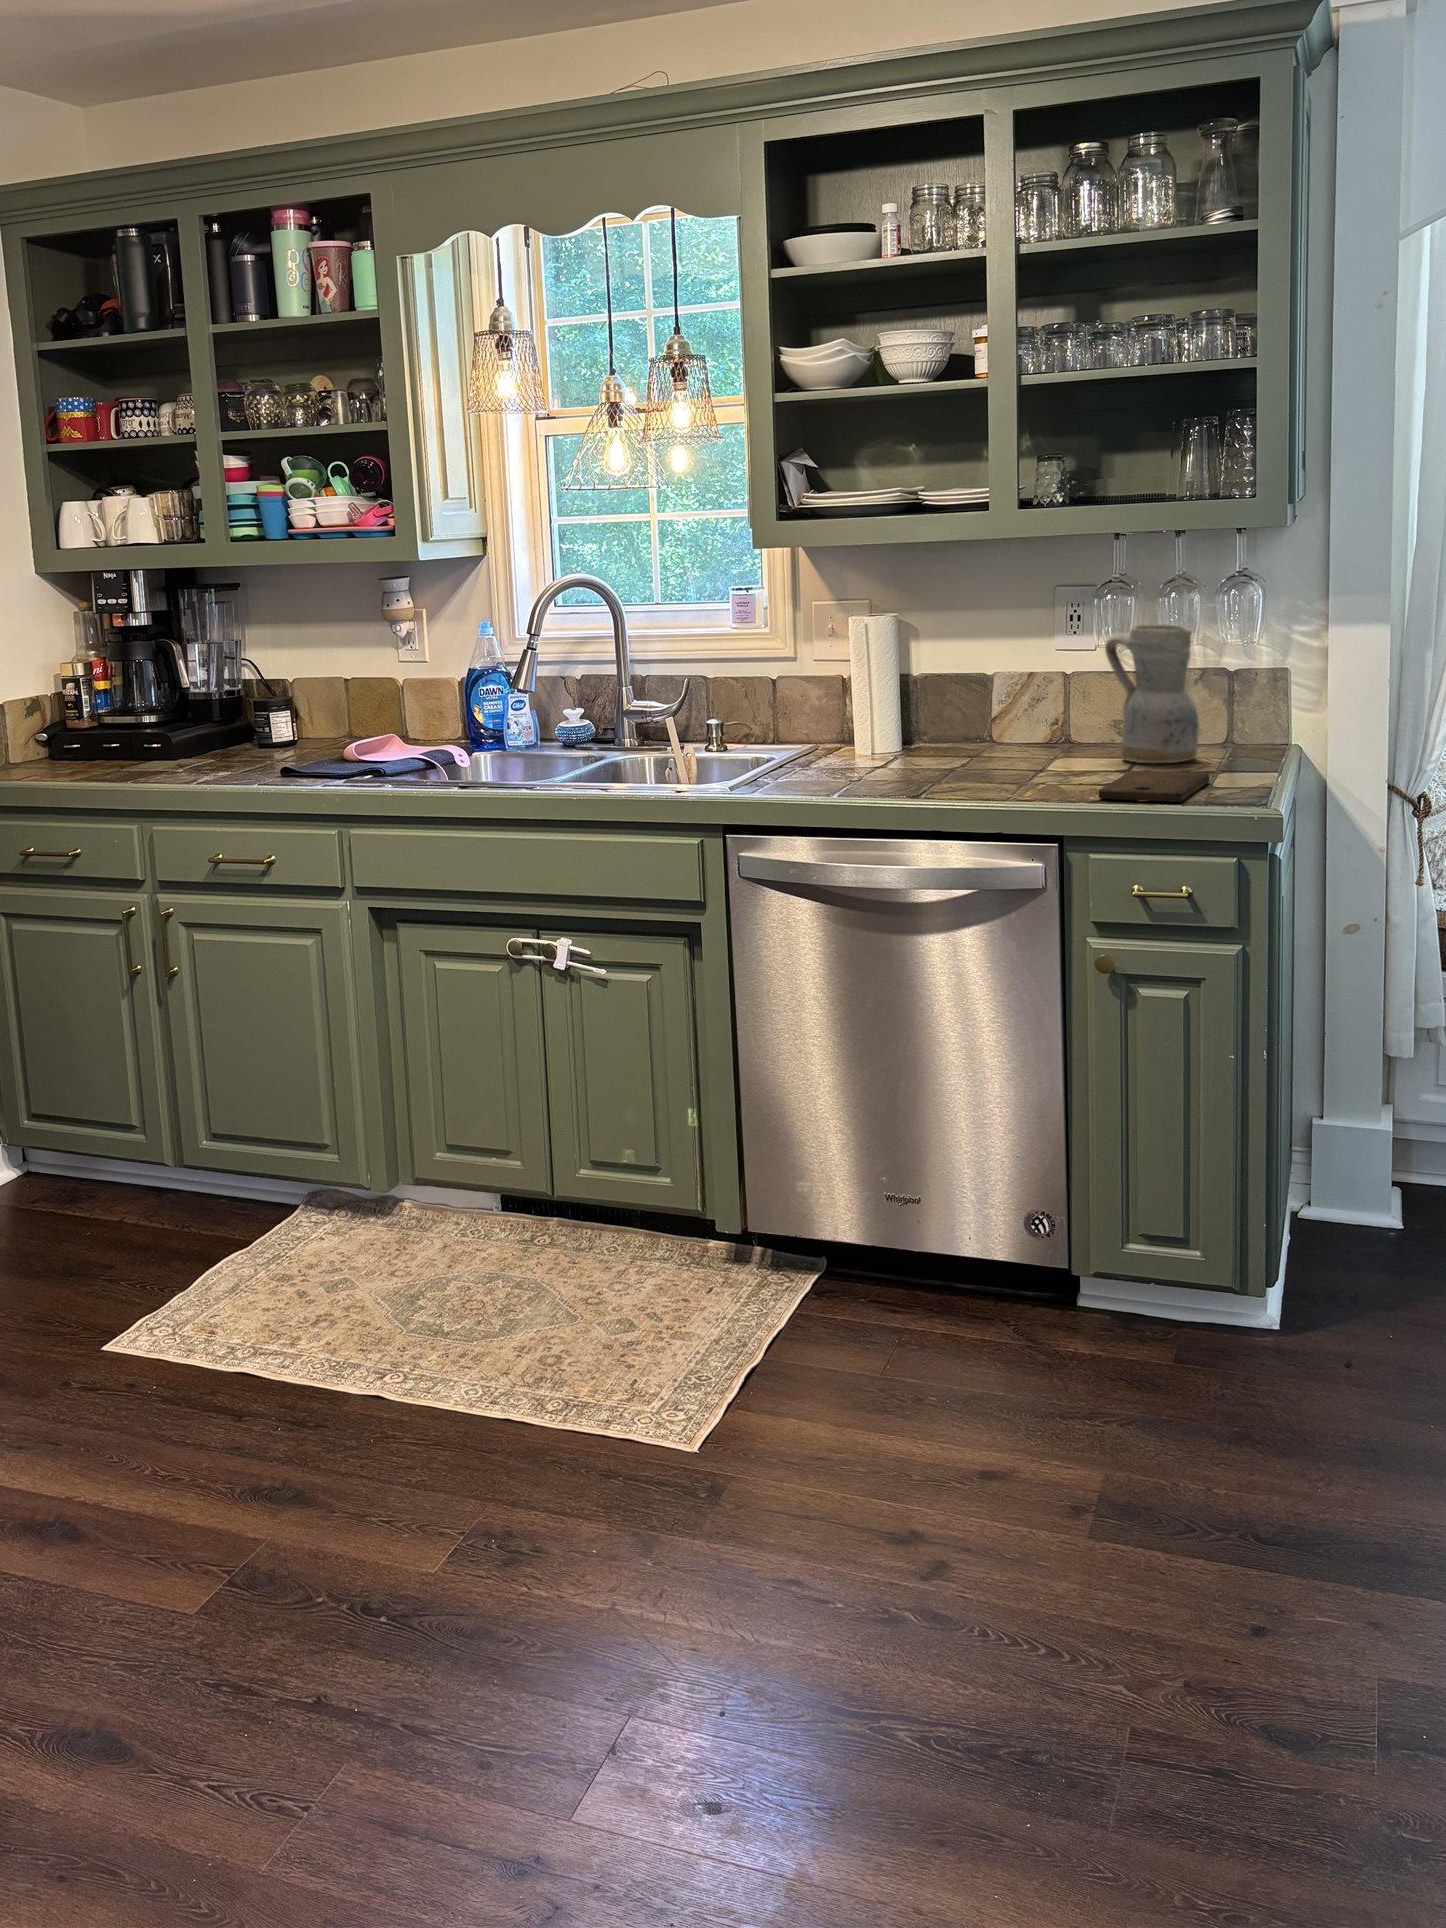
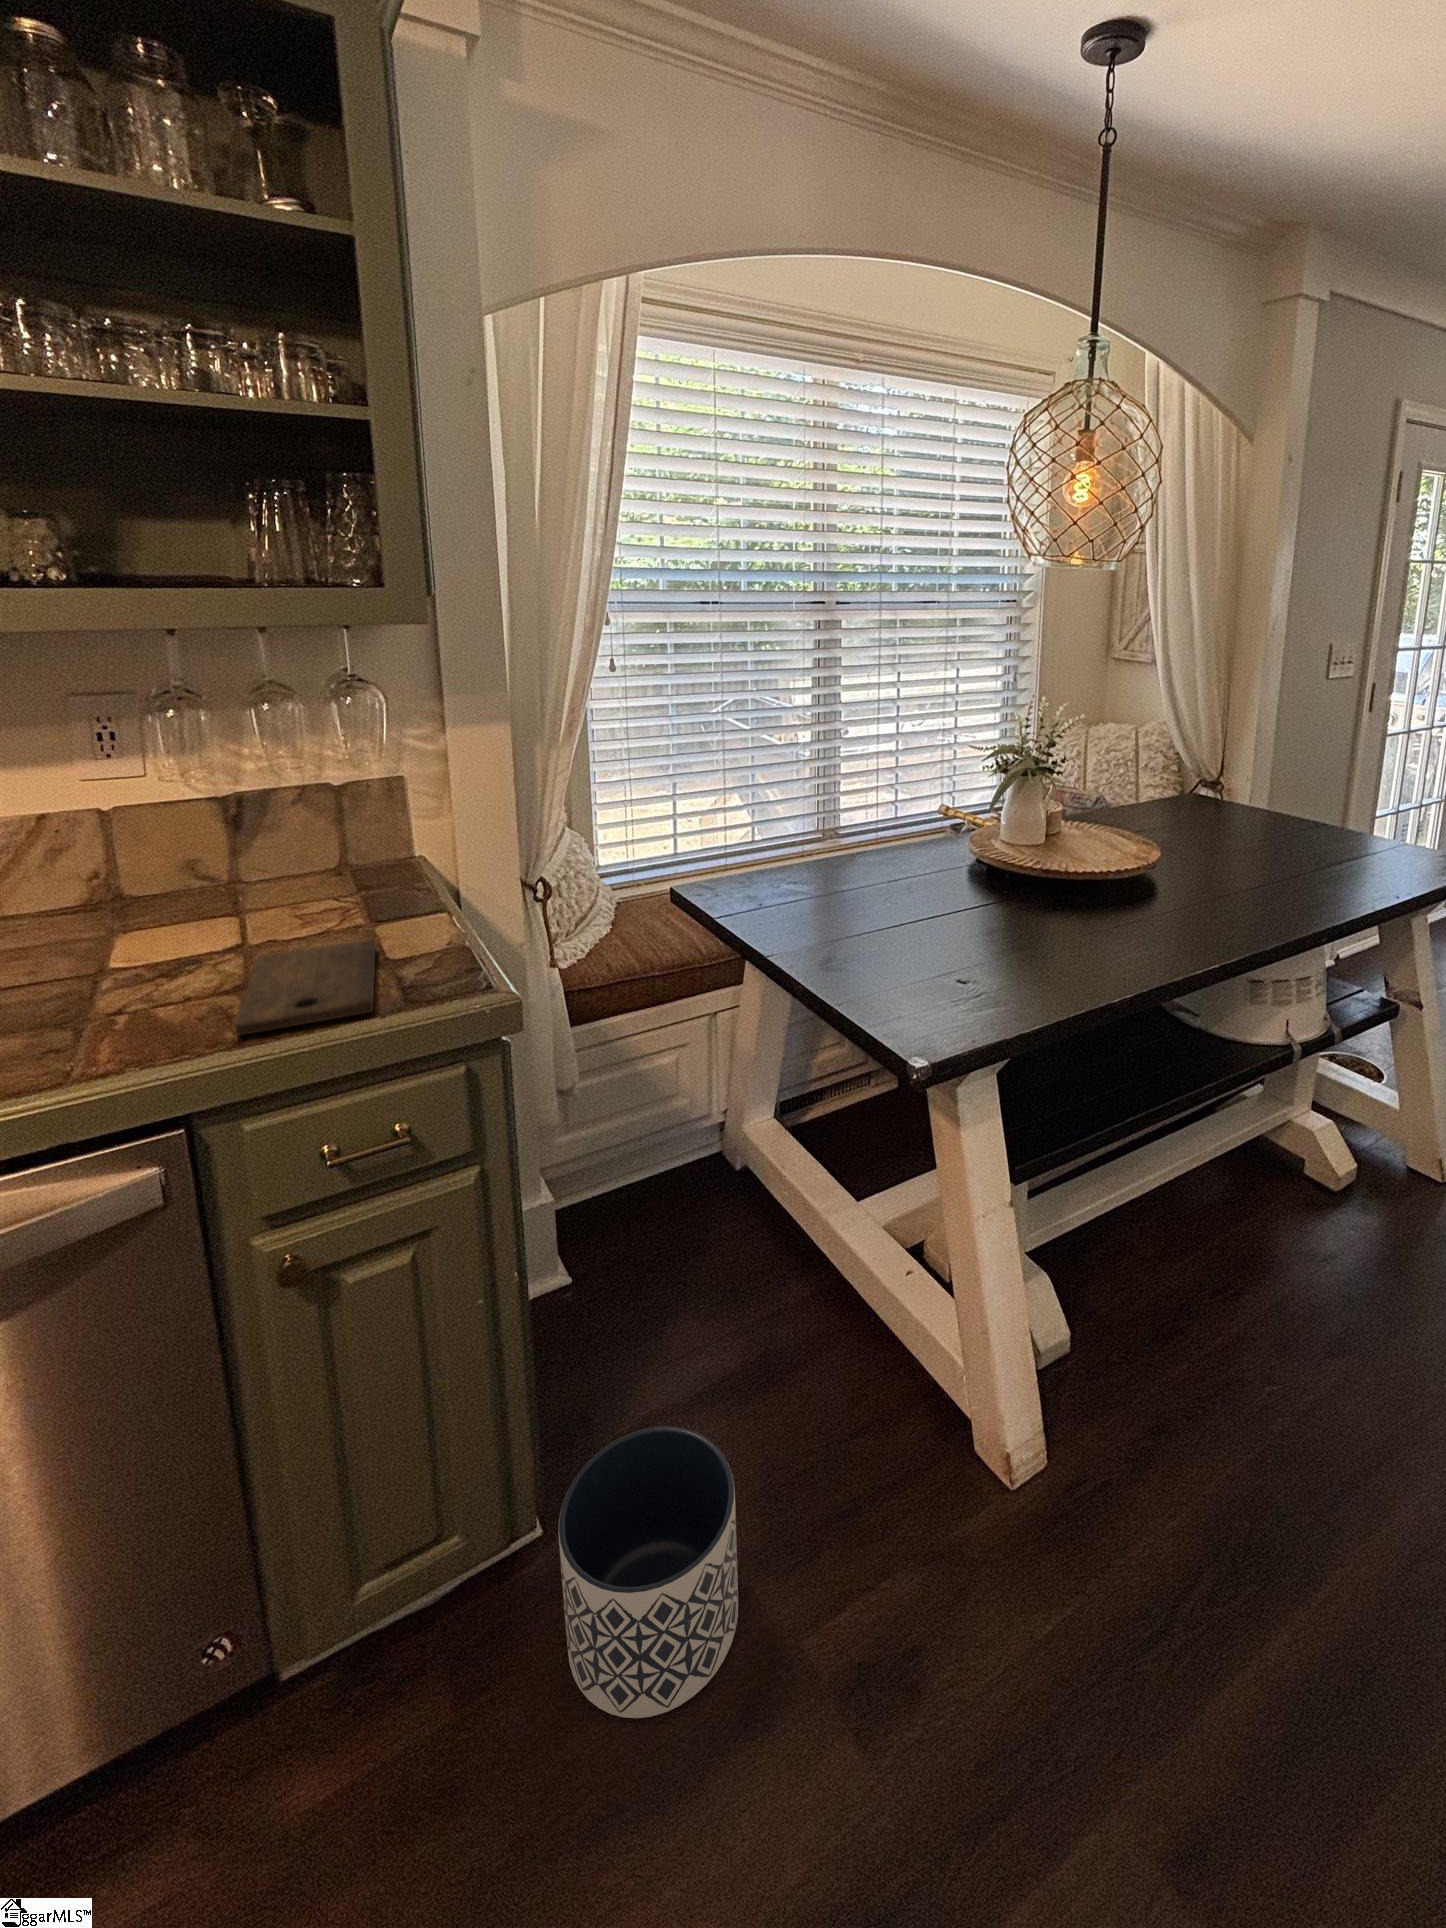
ceramic pitcher: present [1105,624,1199,763] -> none [169,743,322,924]
planter: none [1254,1238,1412,1427] -> present [558,1426,738,1718]

